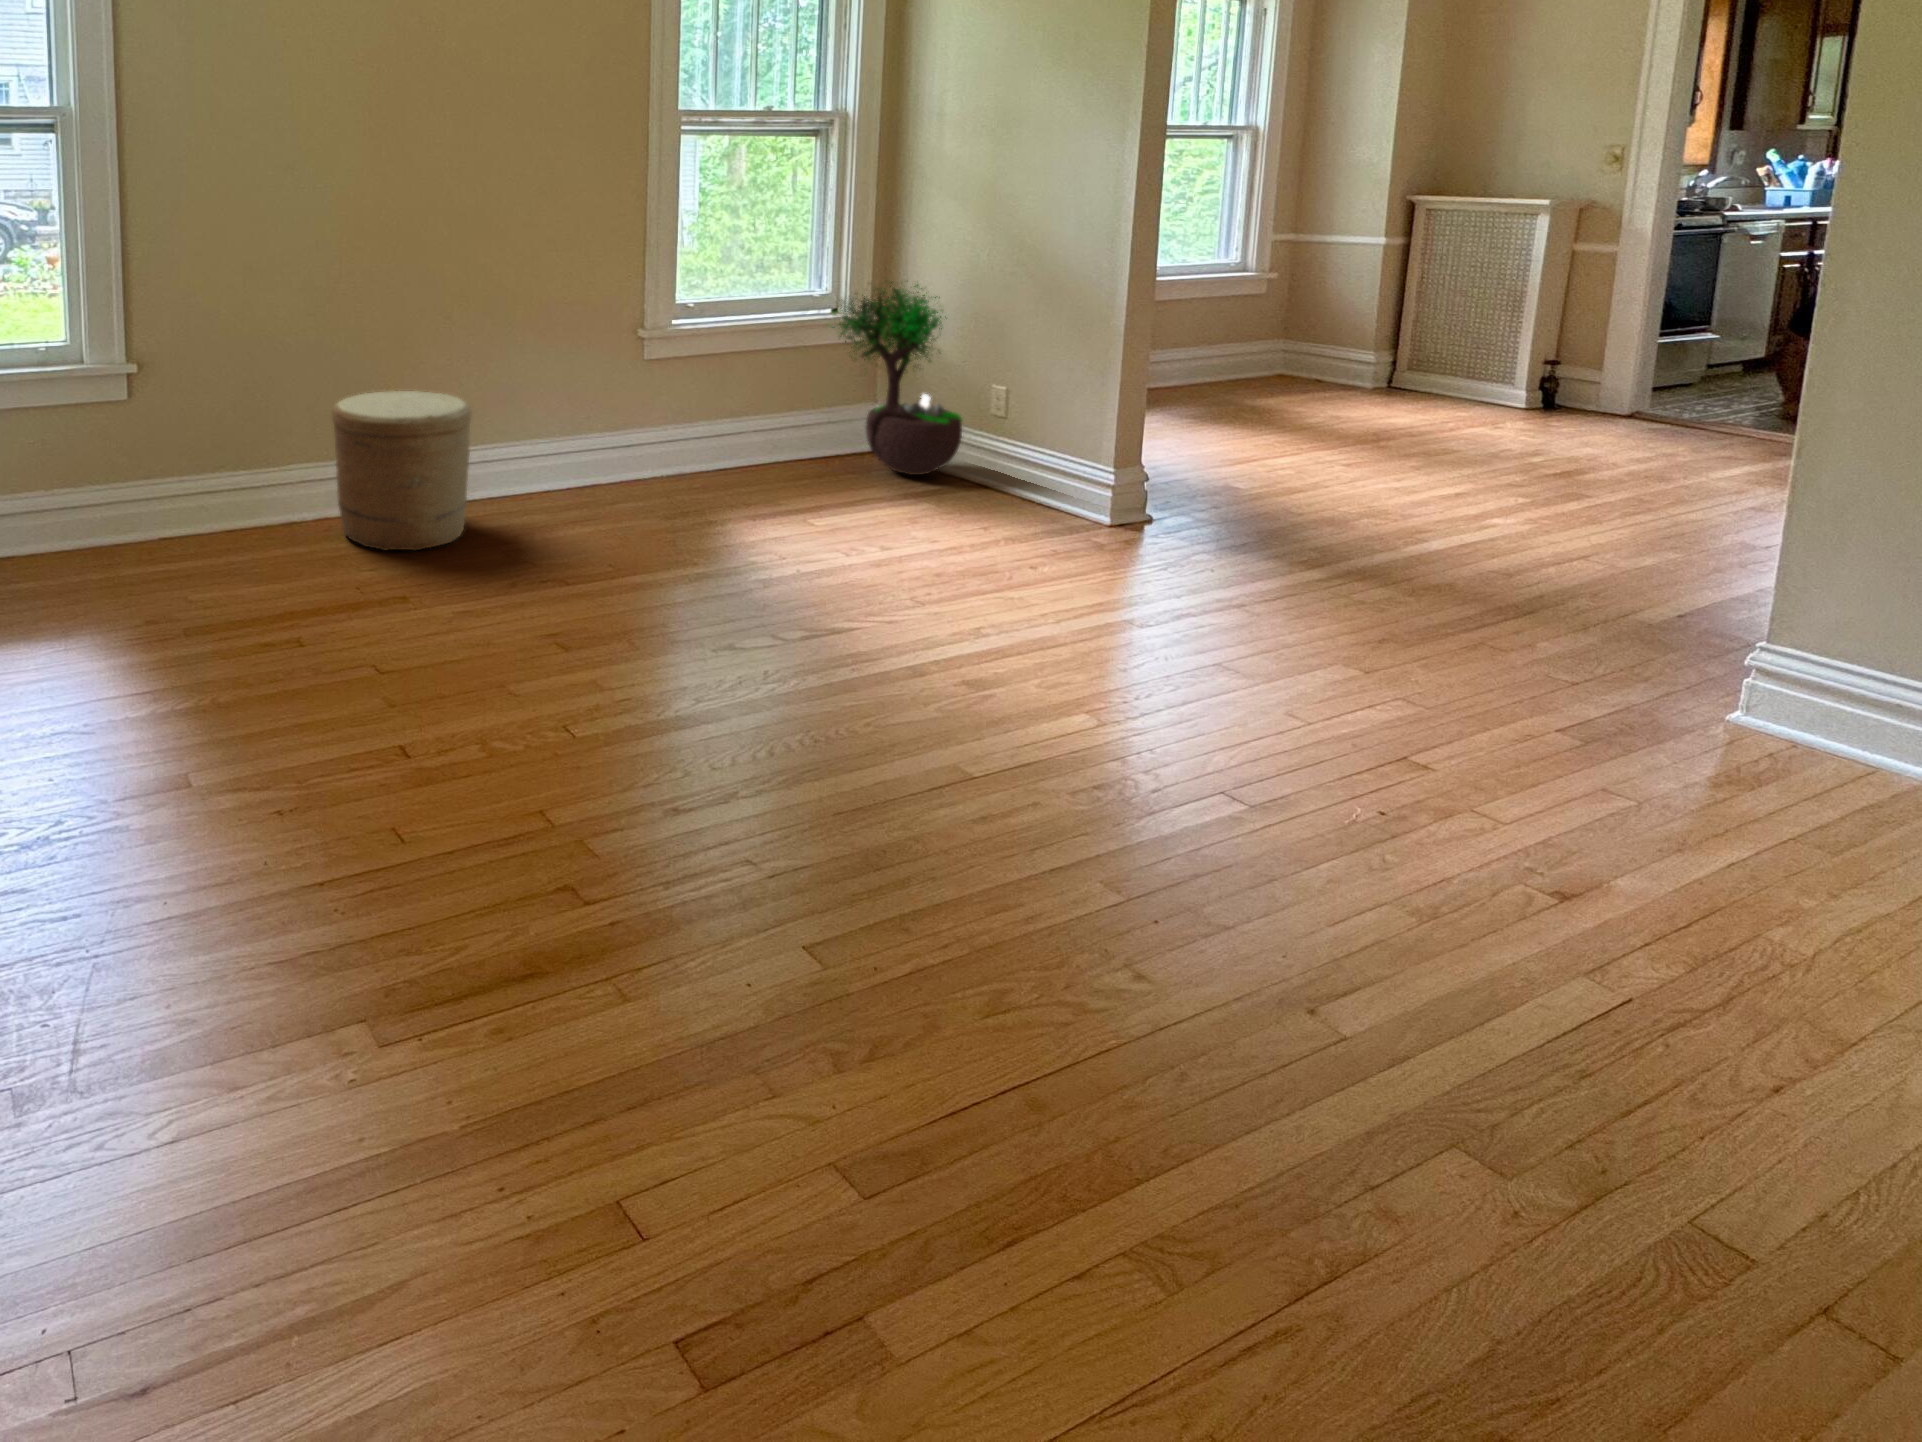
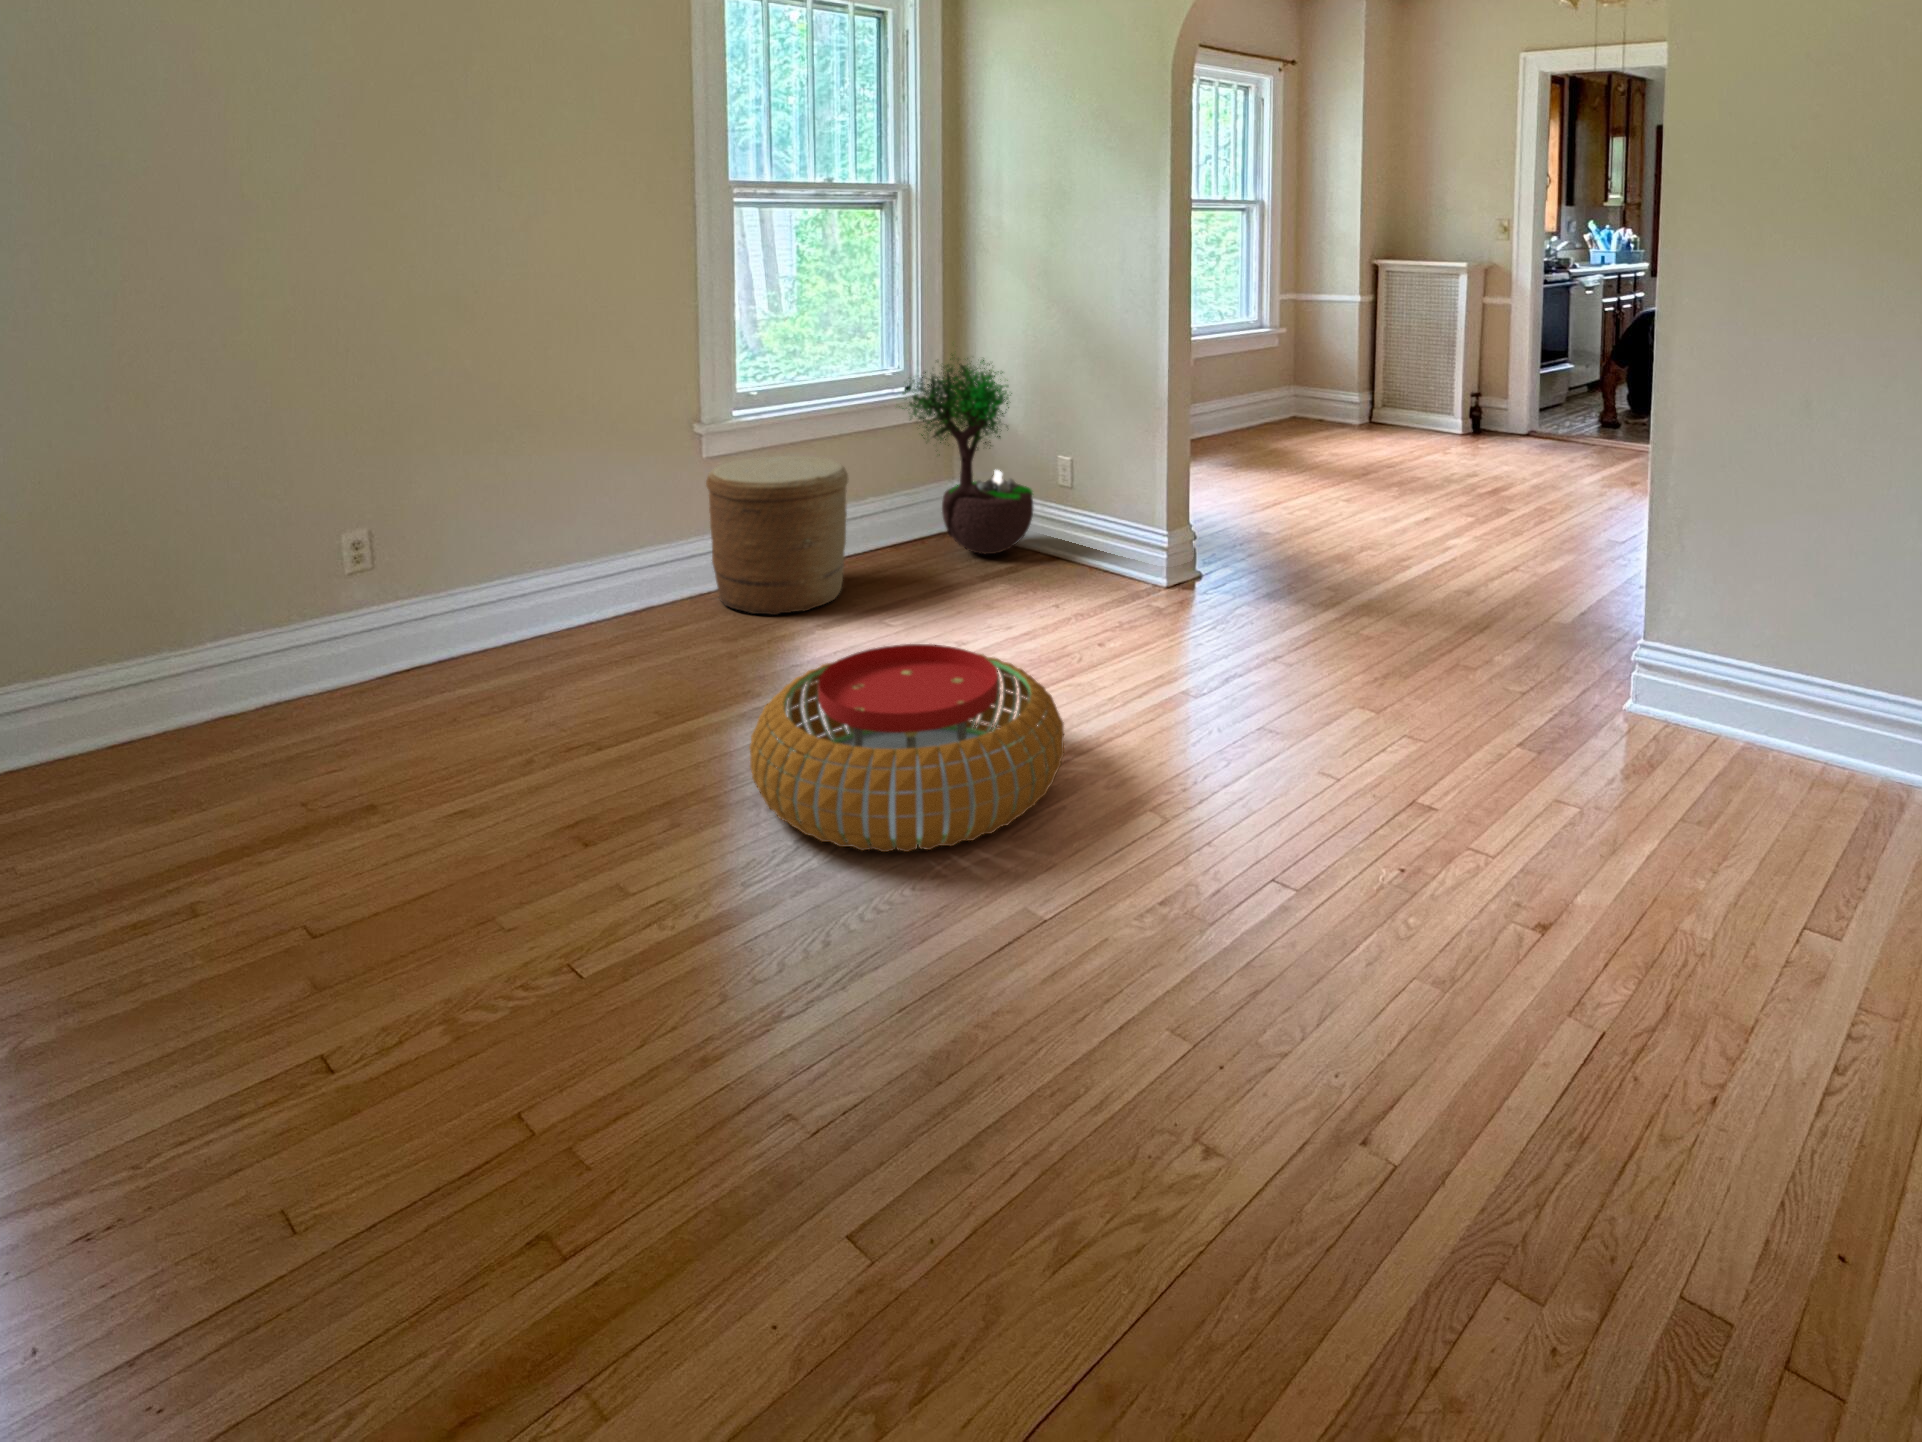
woven basket: present [332,391,472,550] -> present [706,456,848,615]
pouf: none [697,531,996,706] -> present [750,644,1064,852]

